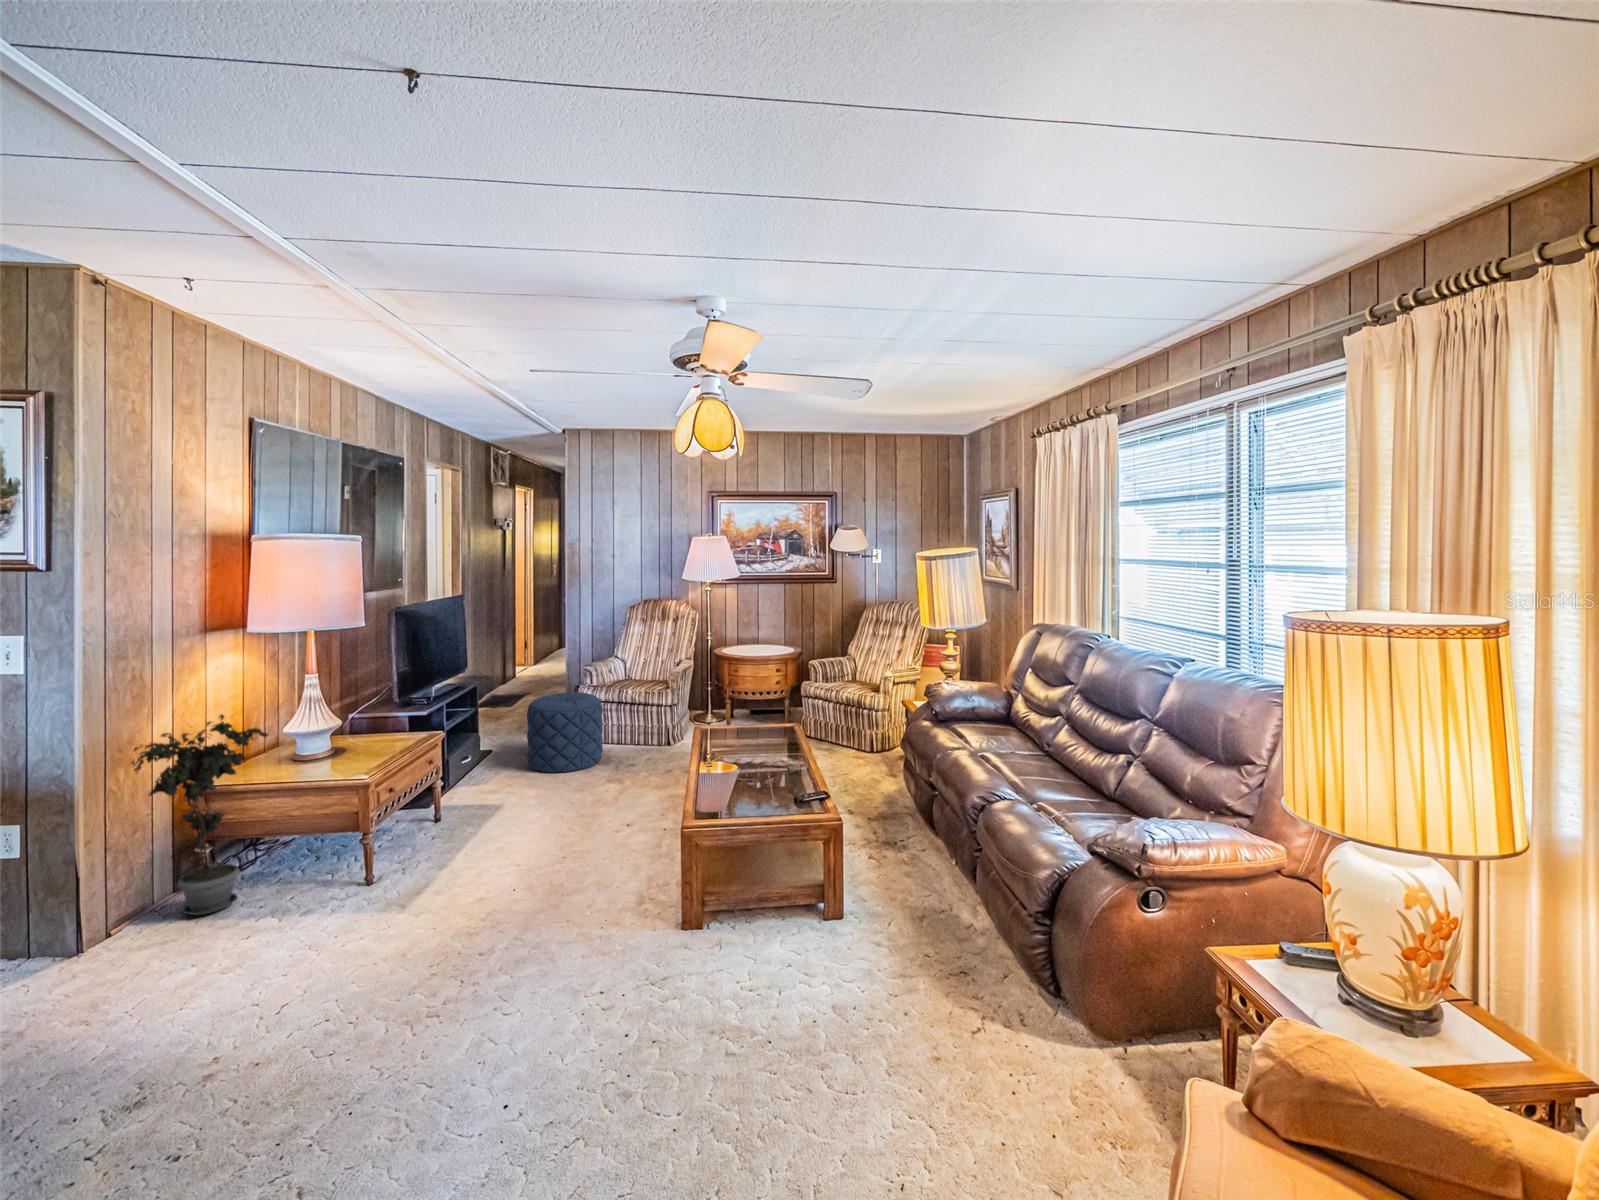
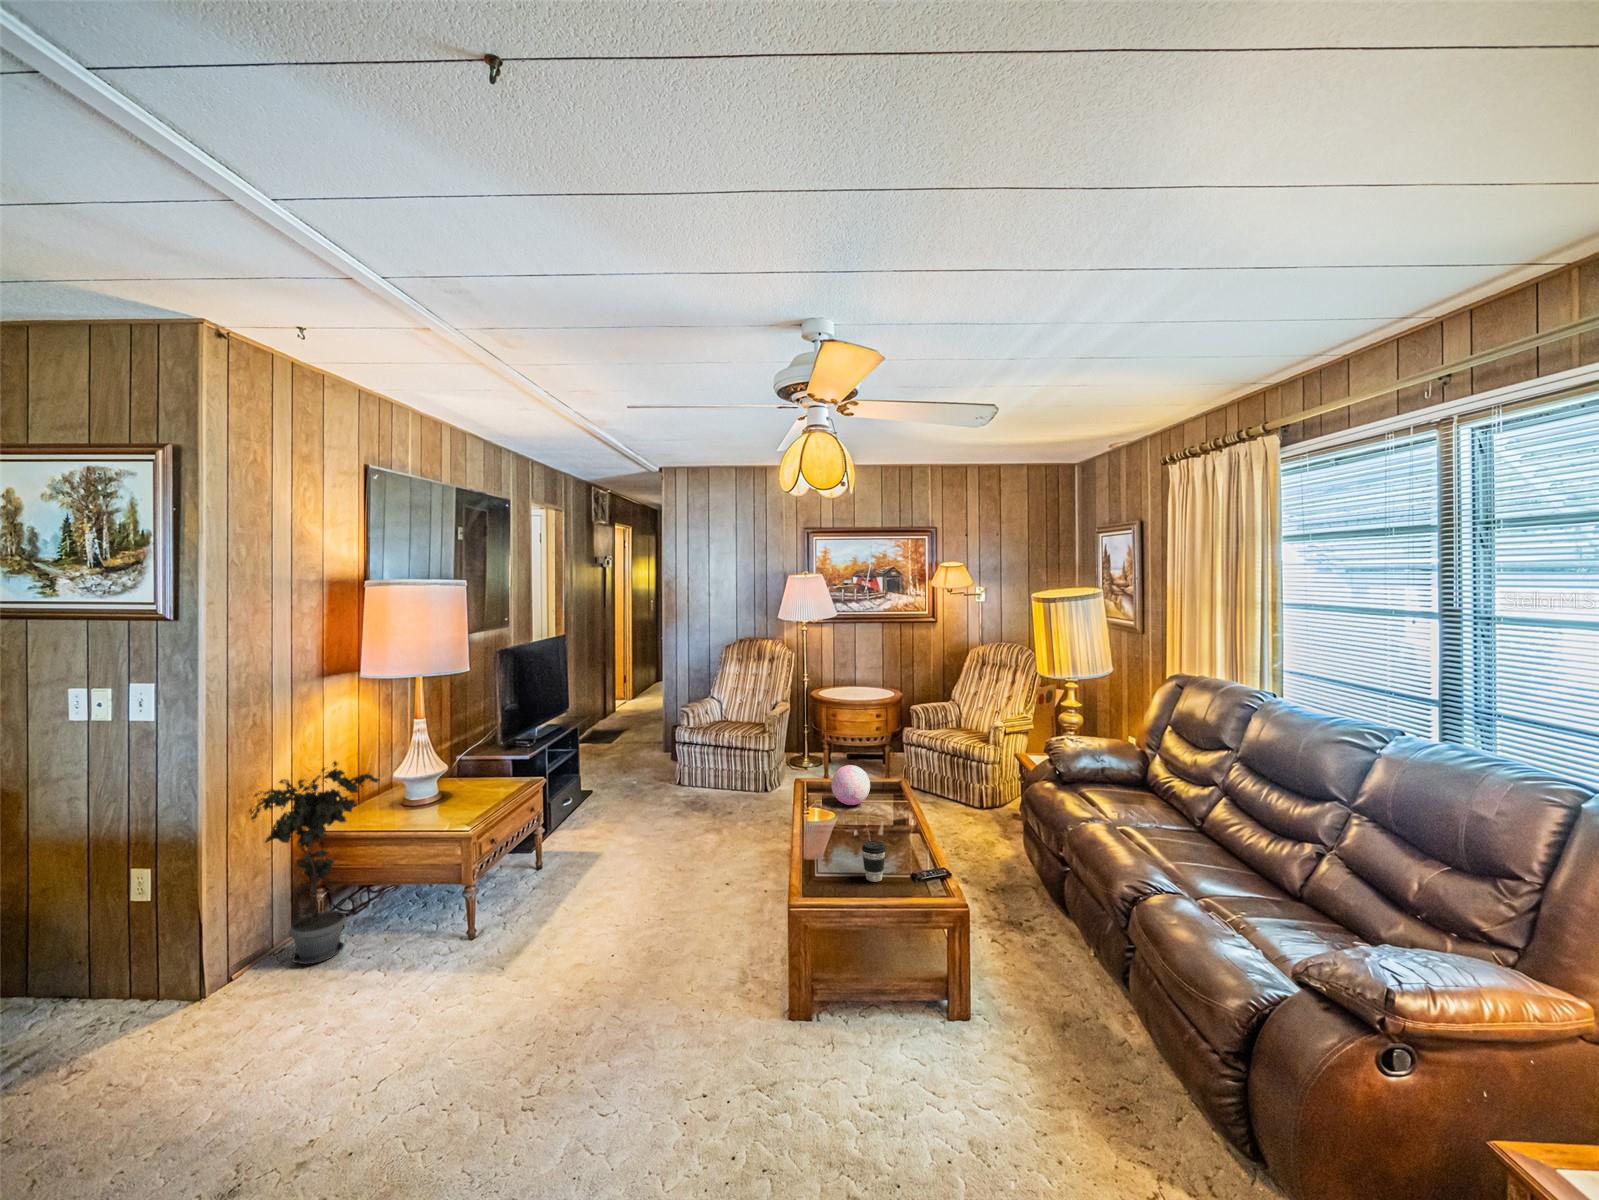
pouf: present [527,692,603,773] -> none [626,734,700,817]
decorative orb: none [729,712,765,749] -> present [832,765,870,805]
coffee cup: none [752,771,774,807] -> present [862,841,886,882]

